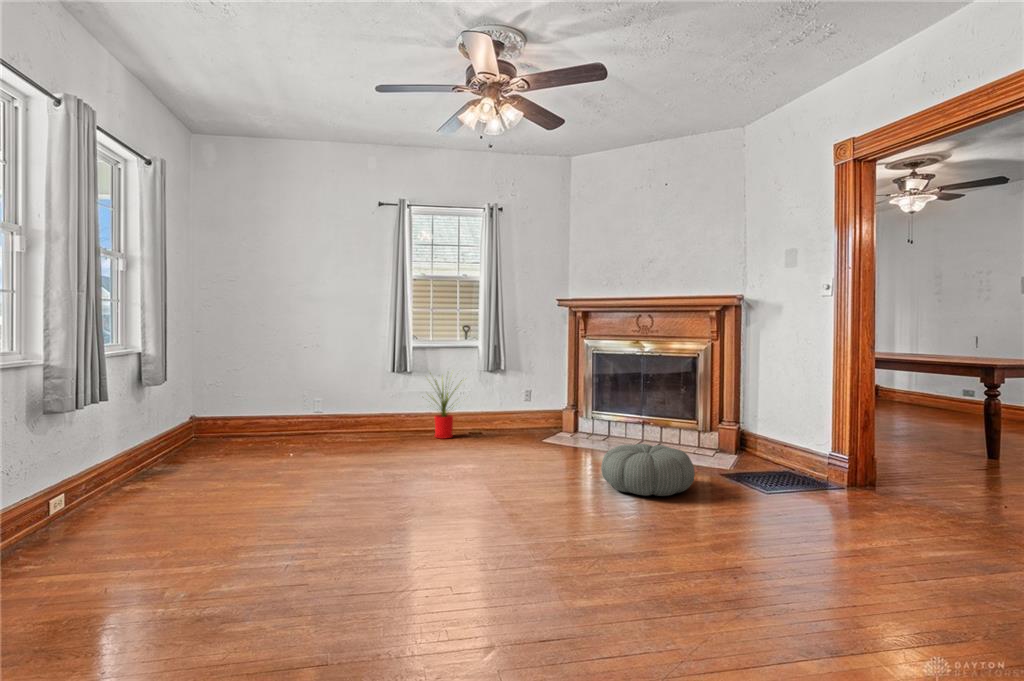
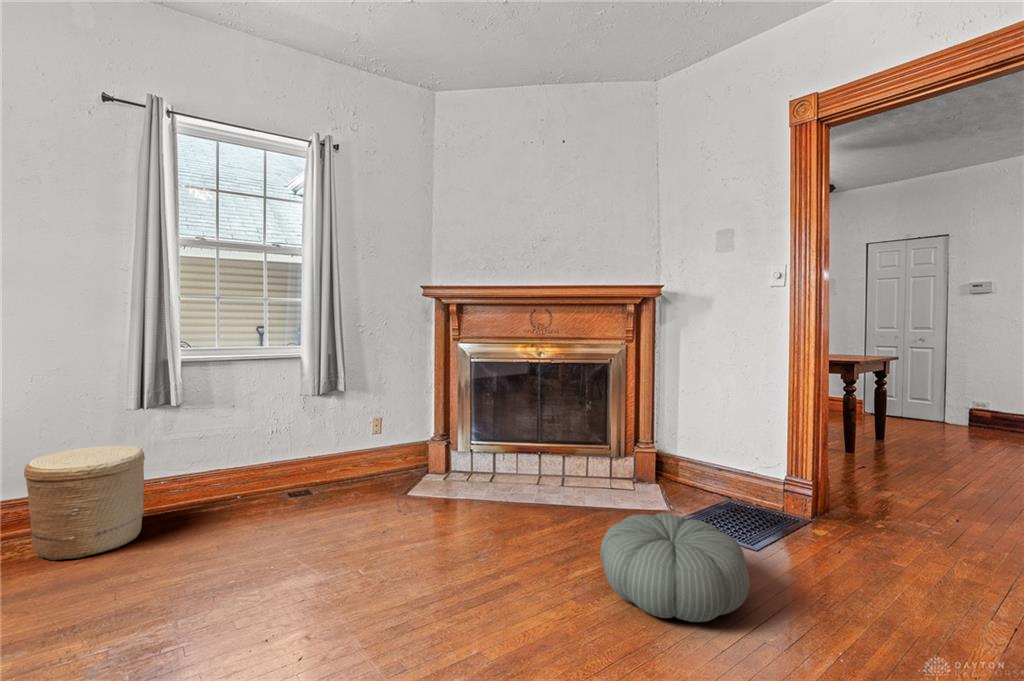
house plant: present [430,373,462,439] -> none [198,394,297,516]
woven basket: none [344,391,393,442] -> present [24,445,145,560]

